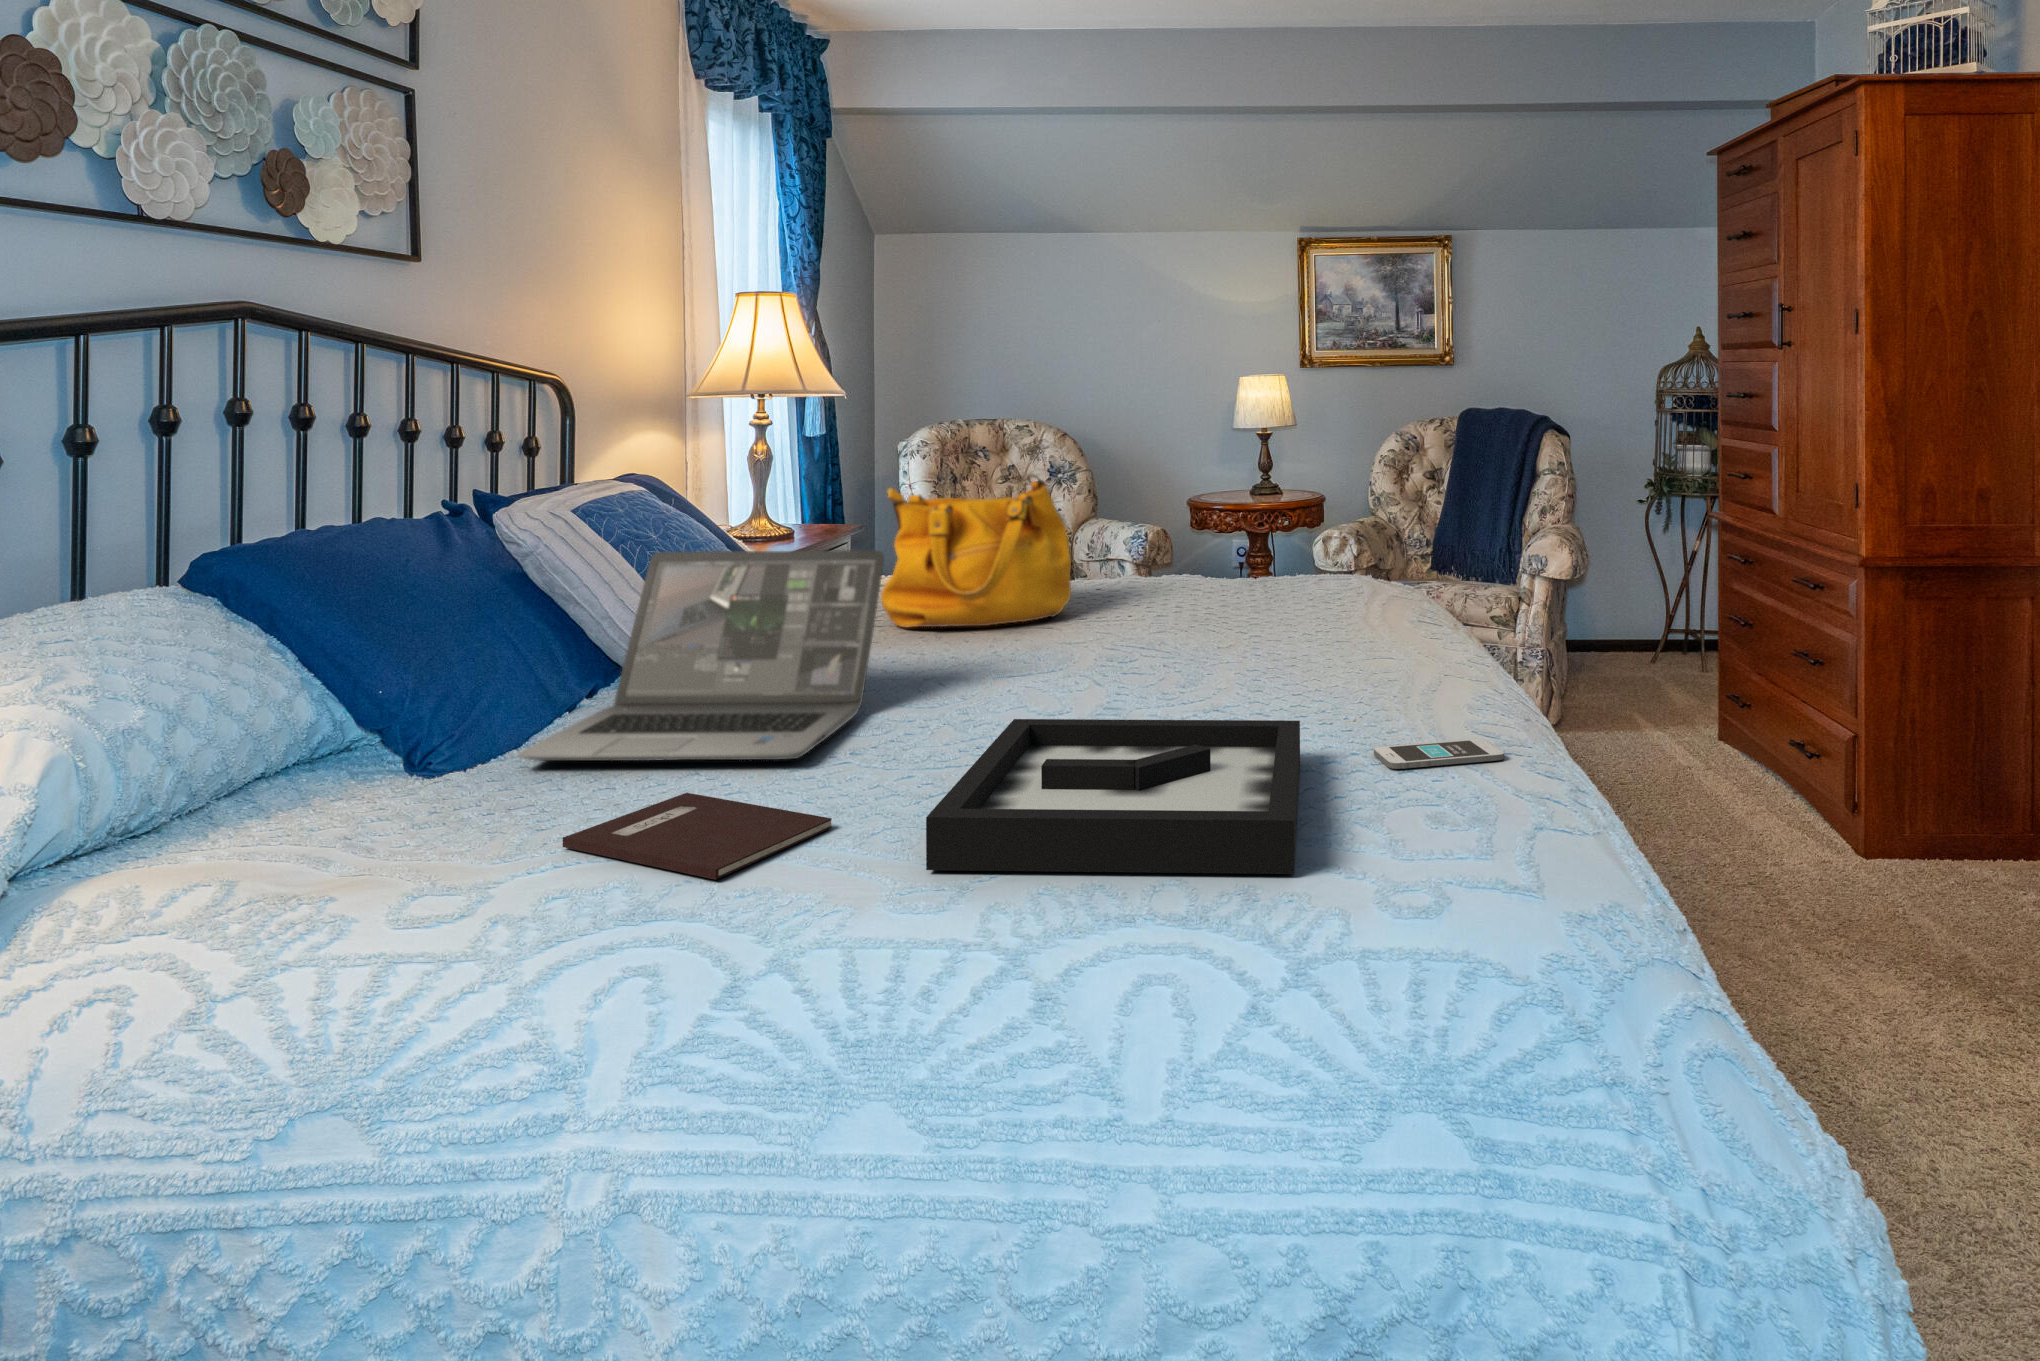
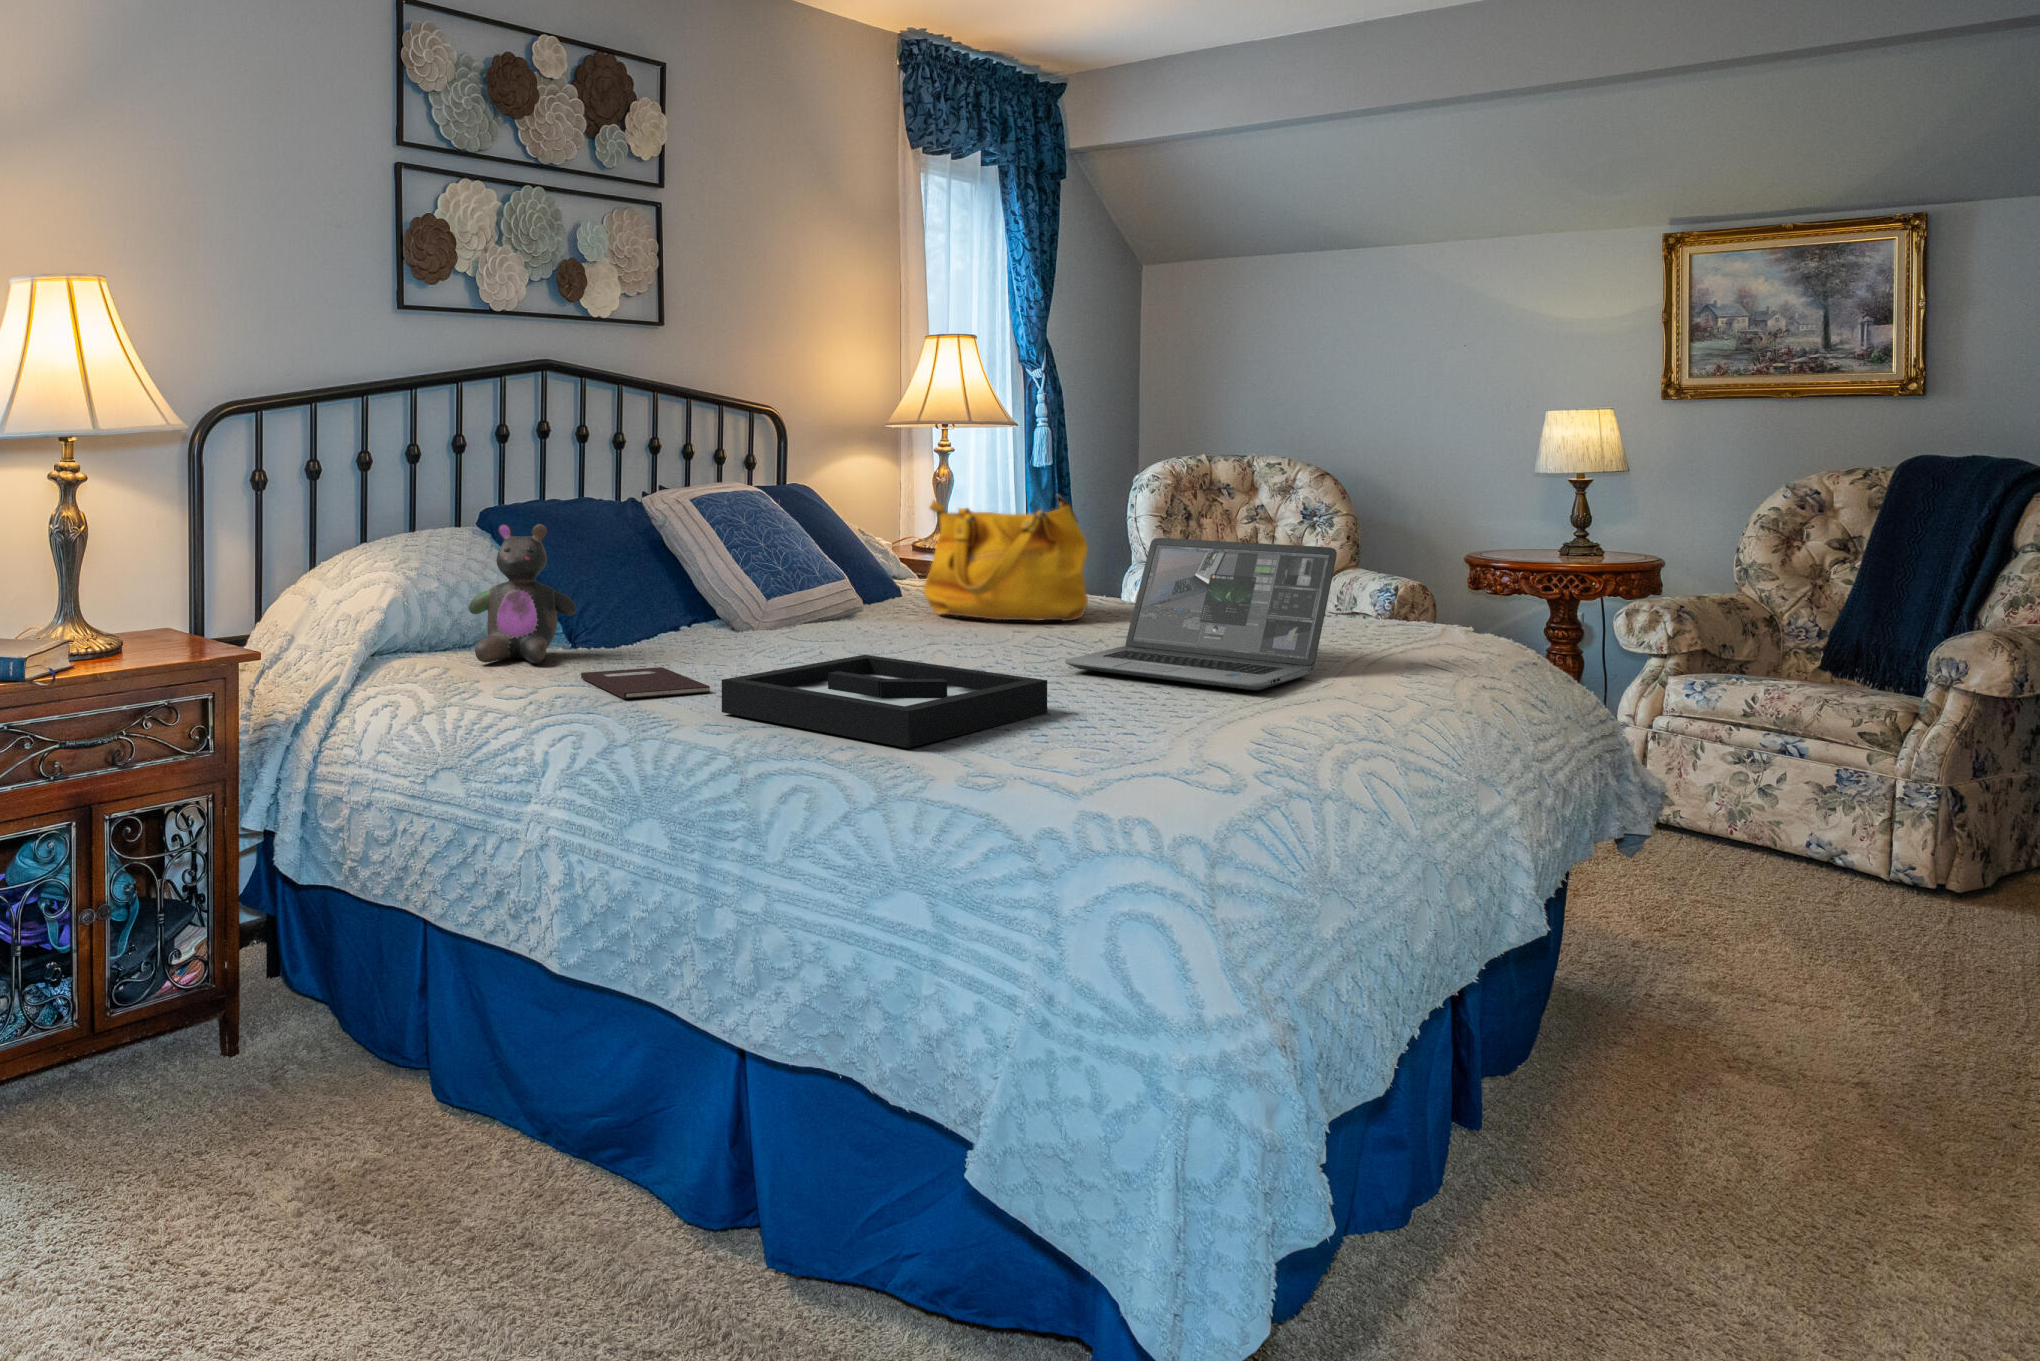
laptop: present [518,550,884,761] -> present [1065,538,1337,690]
stuffed bear: none [246,581,481,852] -> present [469,524,576,663]
smartphone: present [1374,739,1504,769] -> none [1101,713,1214,735]

